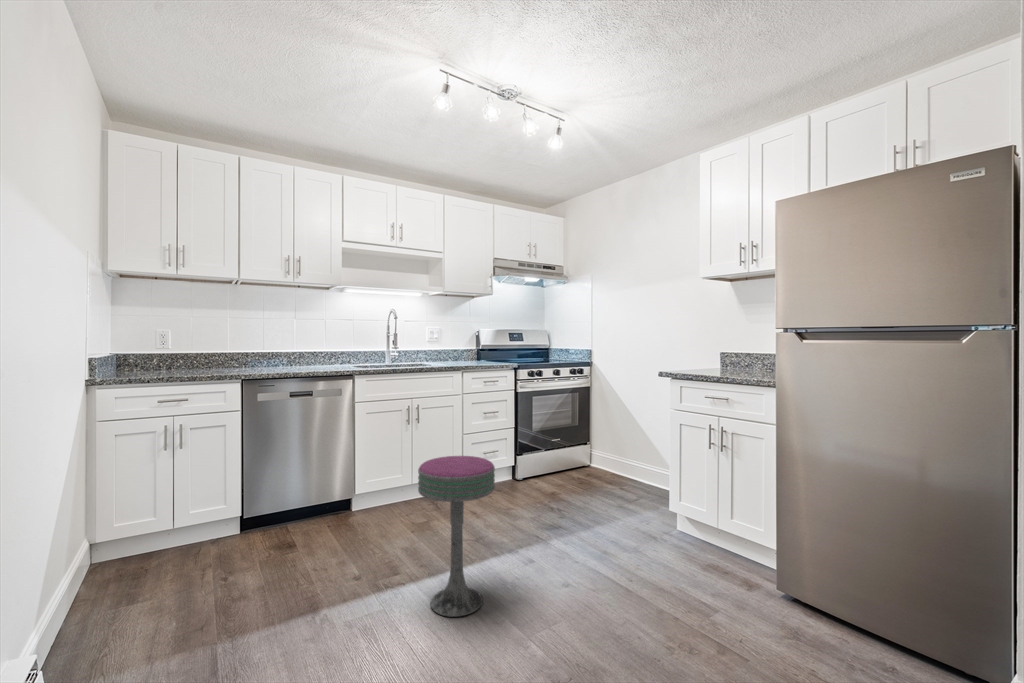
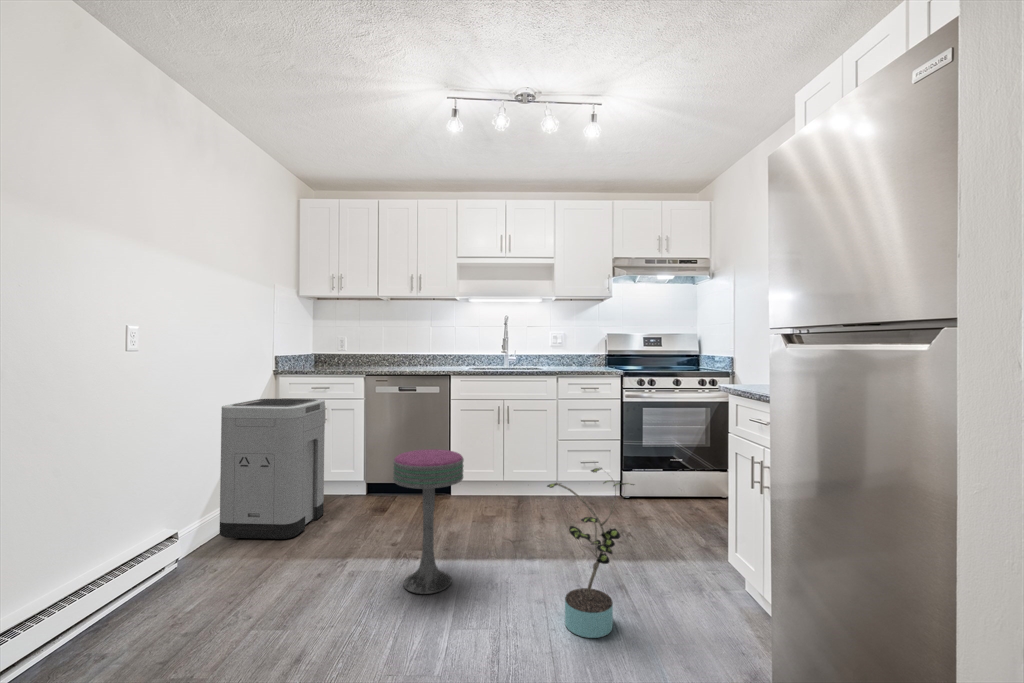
trash can: none [68,417,217,646] -> present [219,399,325,539]
potted plant: none [589,449,674,598] -> present [547,468,634,638]

